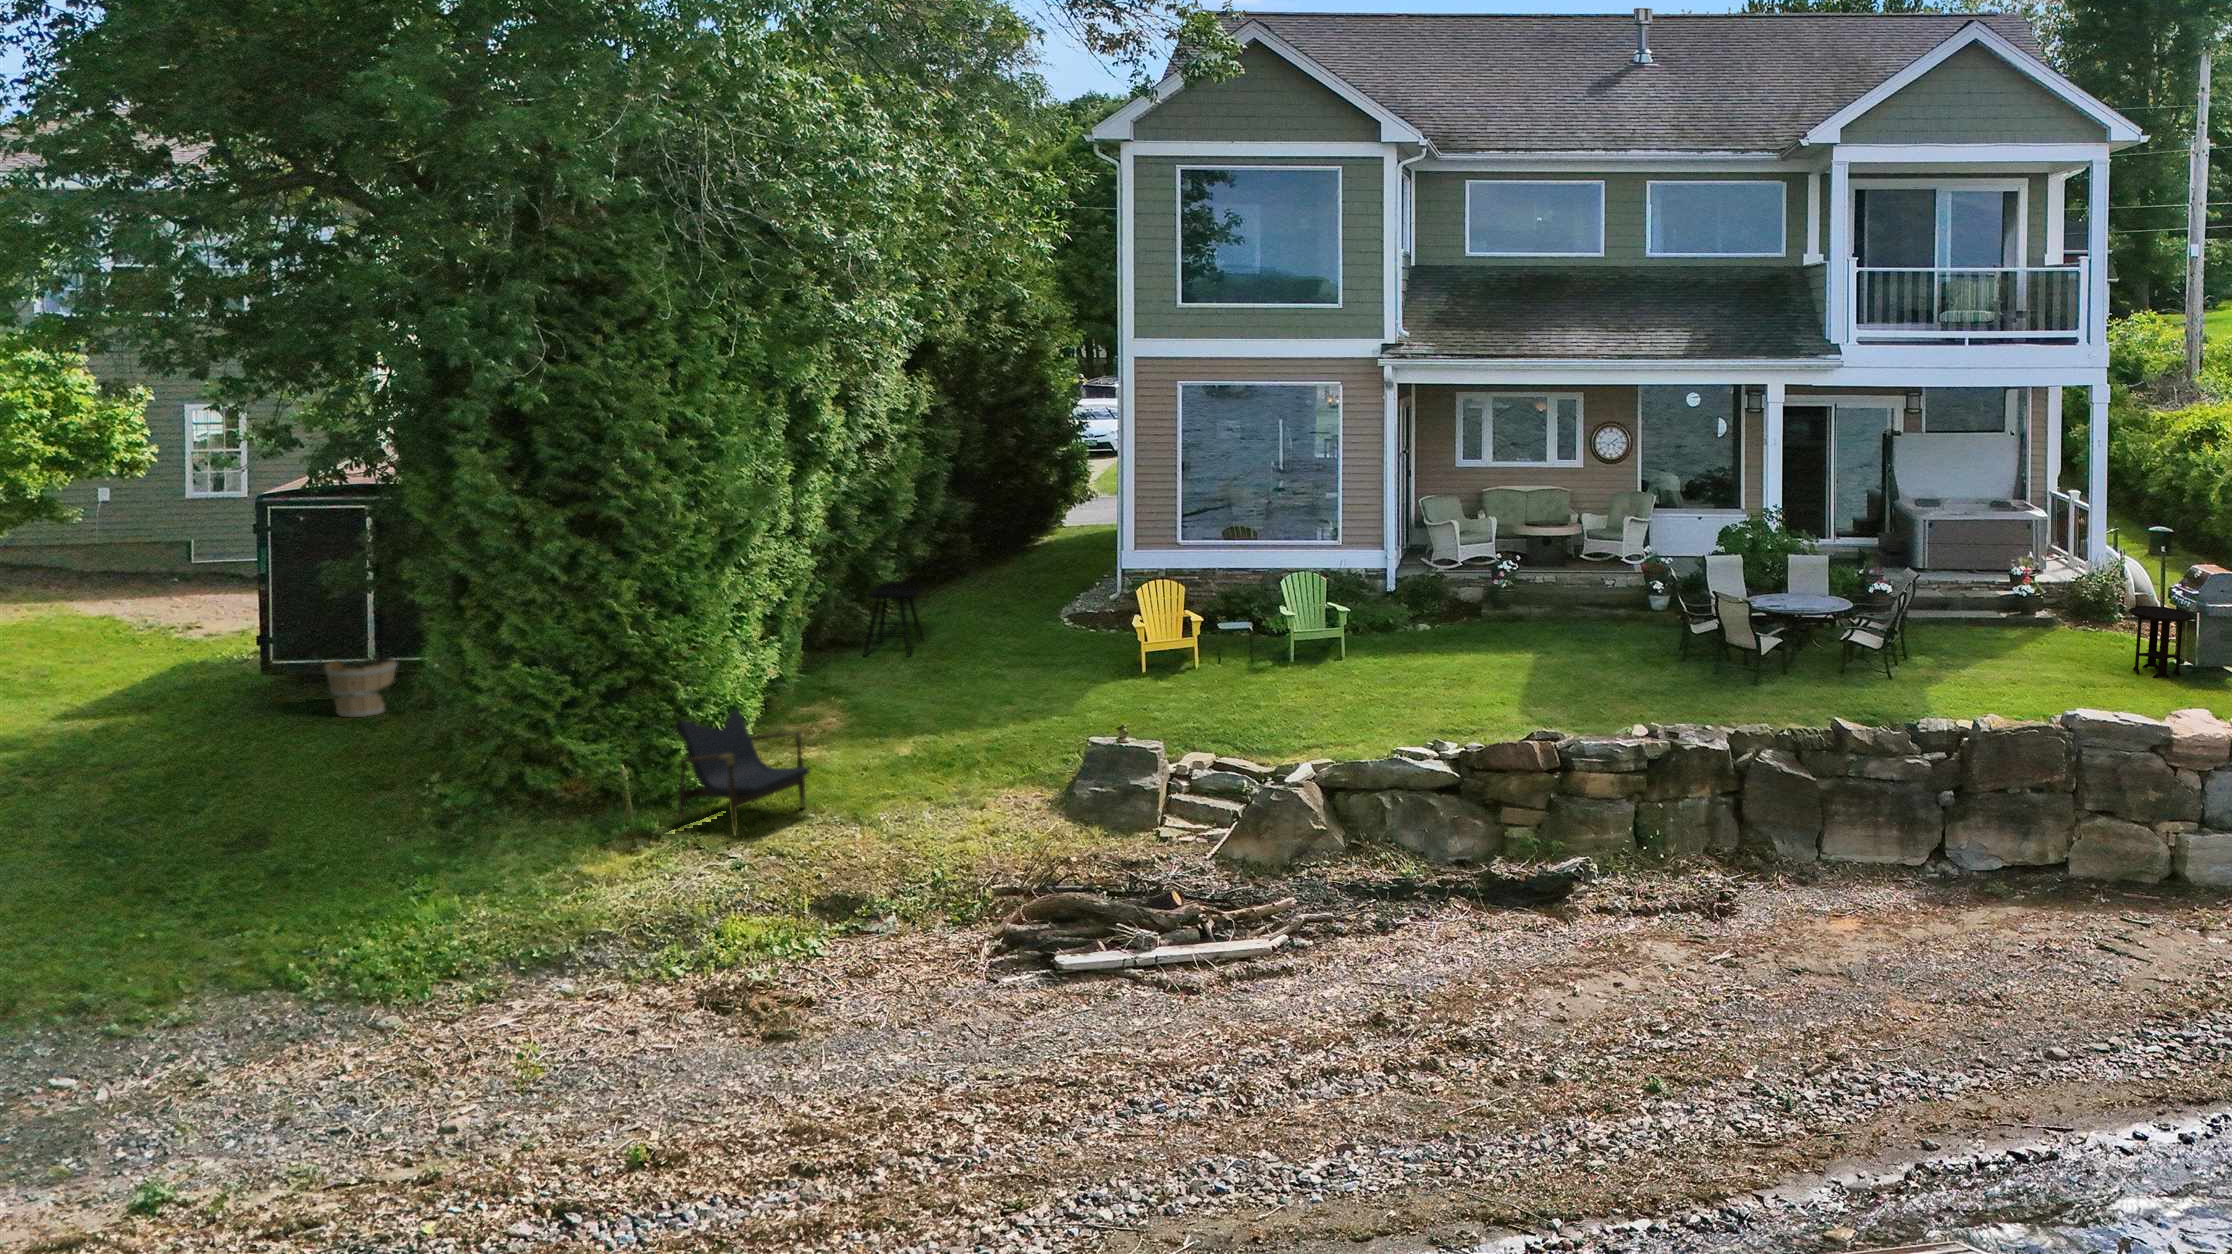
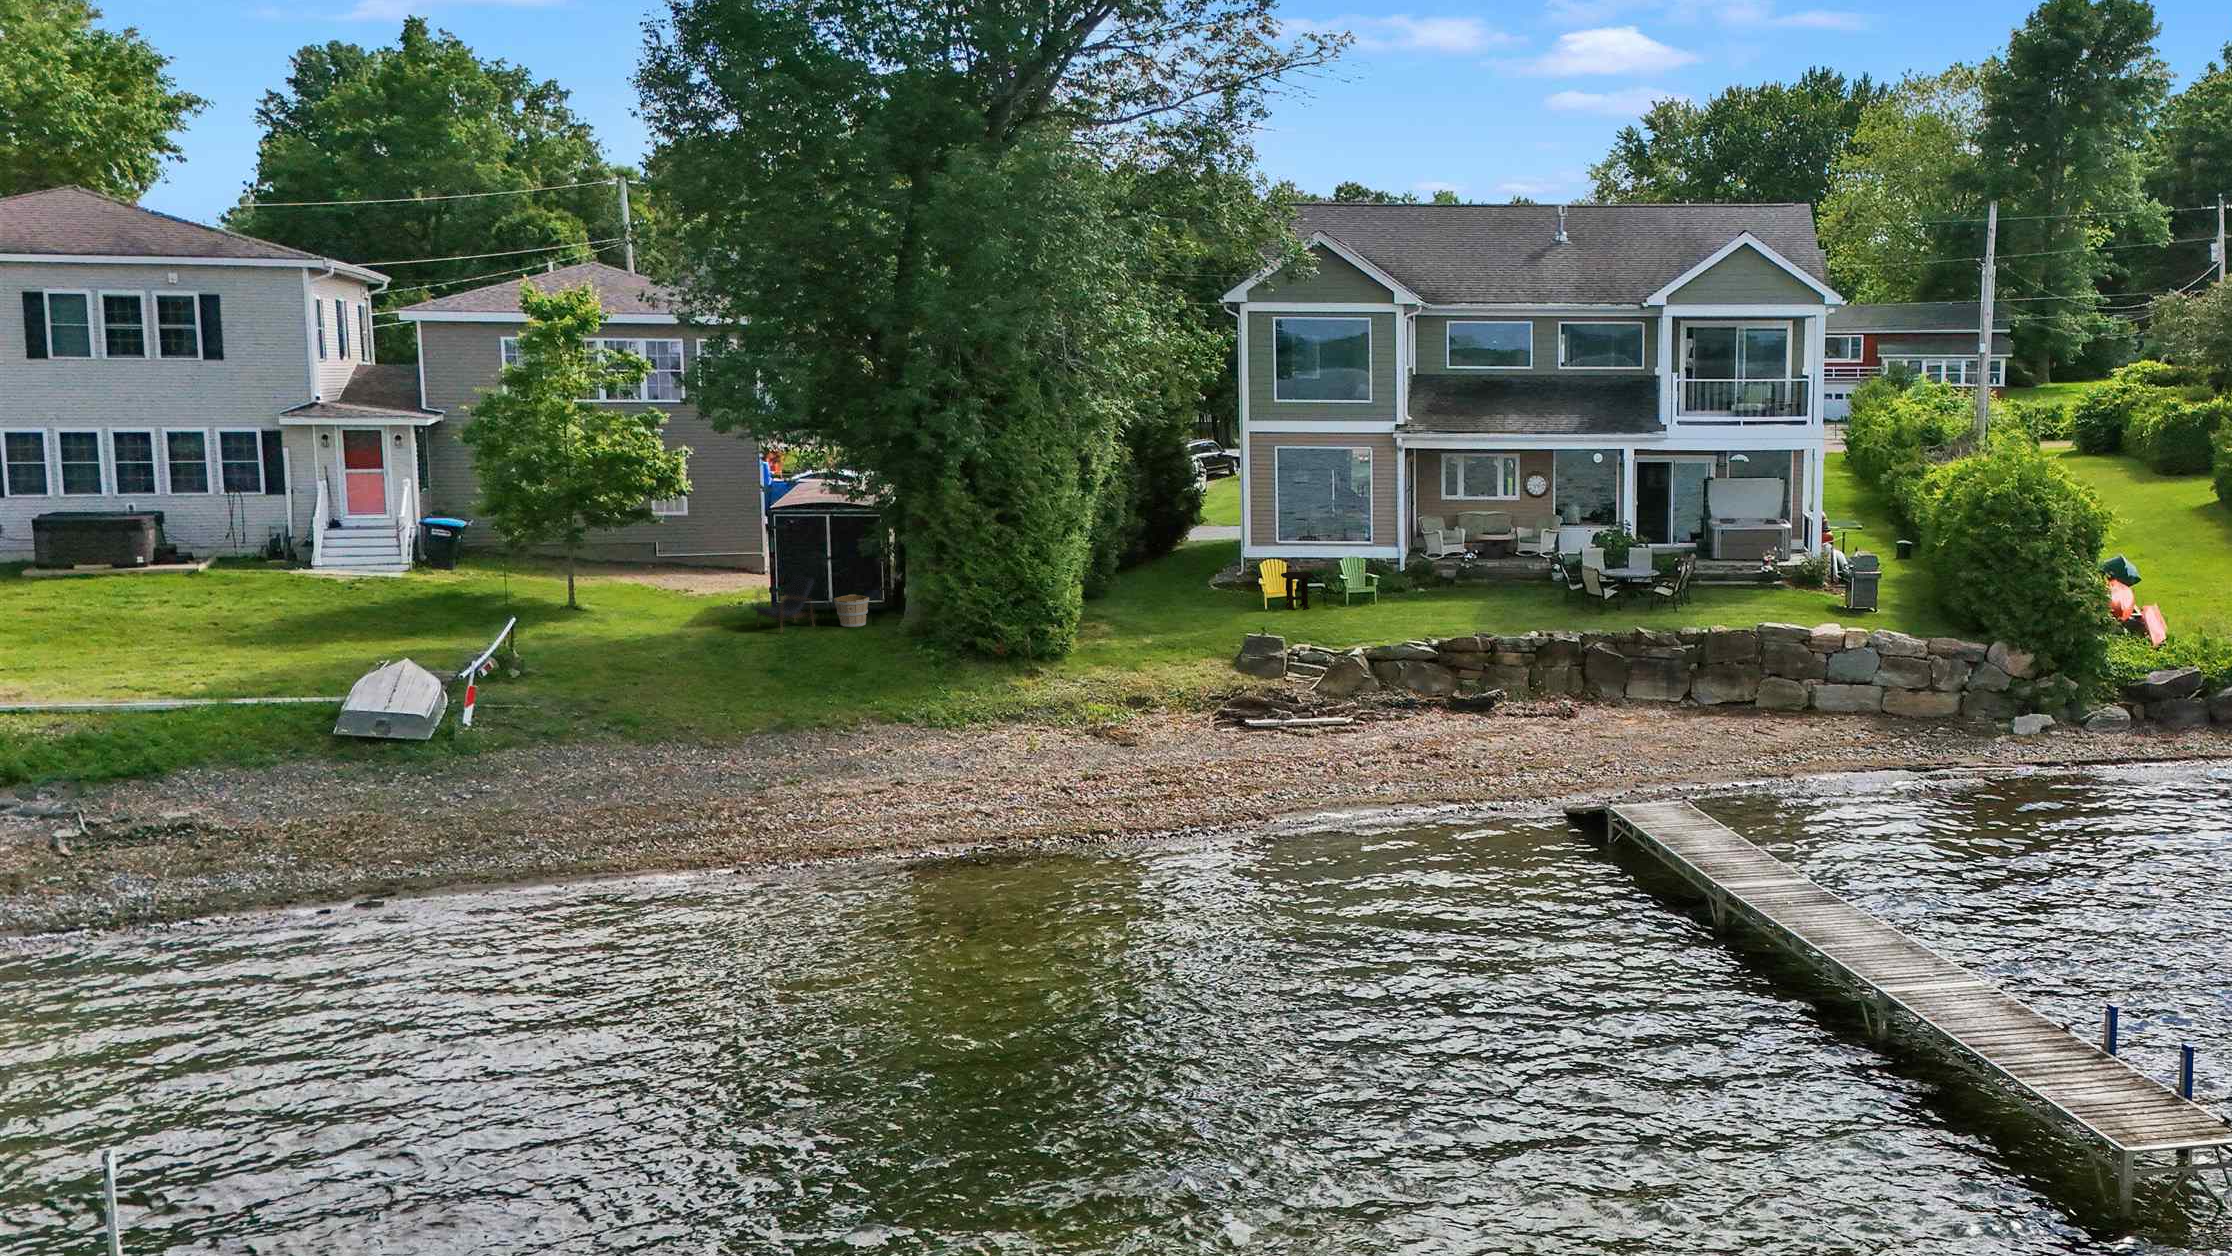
stool: present [862,581,923,656] -> none [1107,561,1139,602]
side table: present [2129,606,2193,678] -> present [1281,572,1314,610]
lounge chair: present [676,710,810,835] -> present [753,575,814,631]

